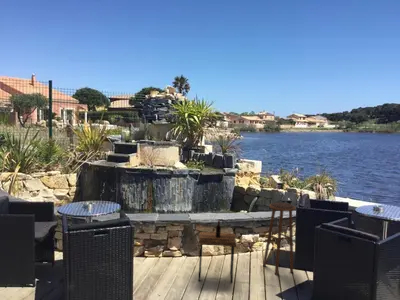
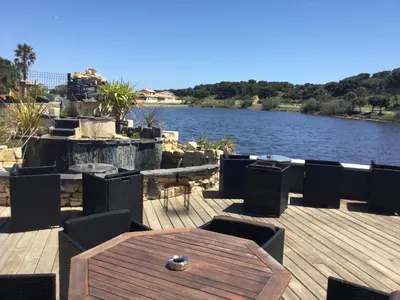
stool: present [263,202,296,275] -> none [203,157,224,204]

